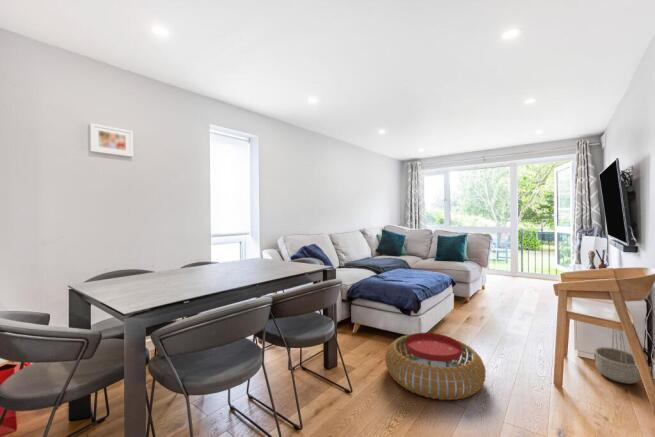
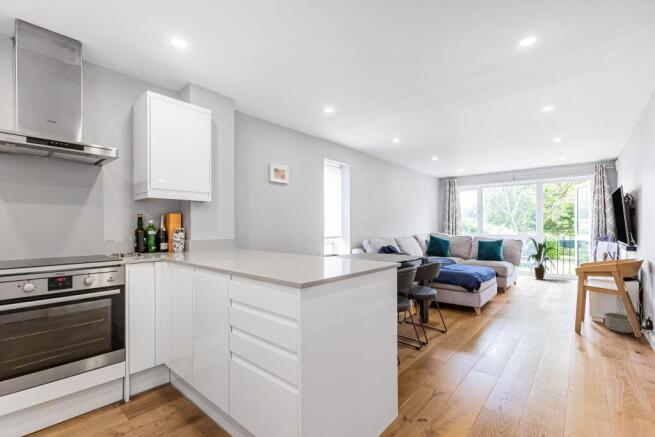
house plant: none [499,231,538,282] -> present [528,238,554,280]
pouf: present [385,333,486,400] -> none [462,301,532,337]

